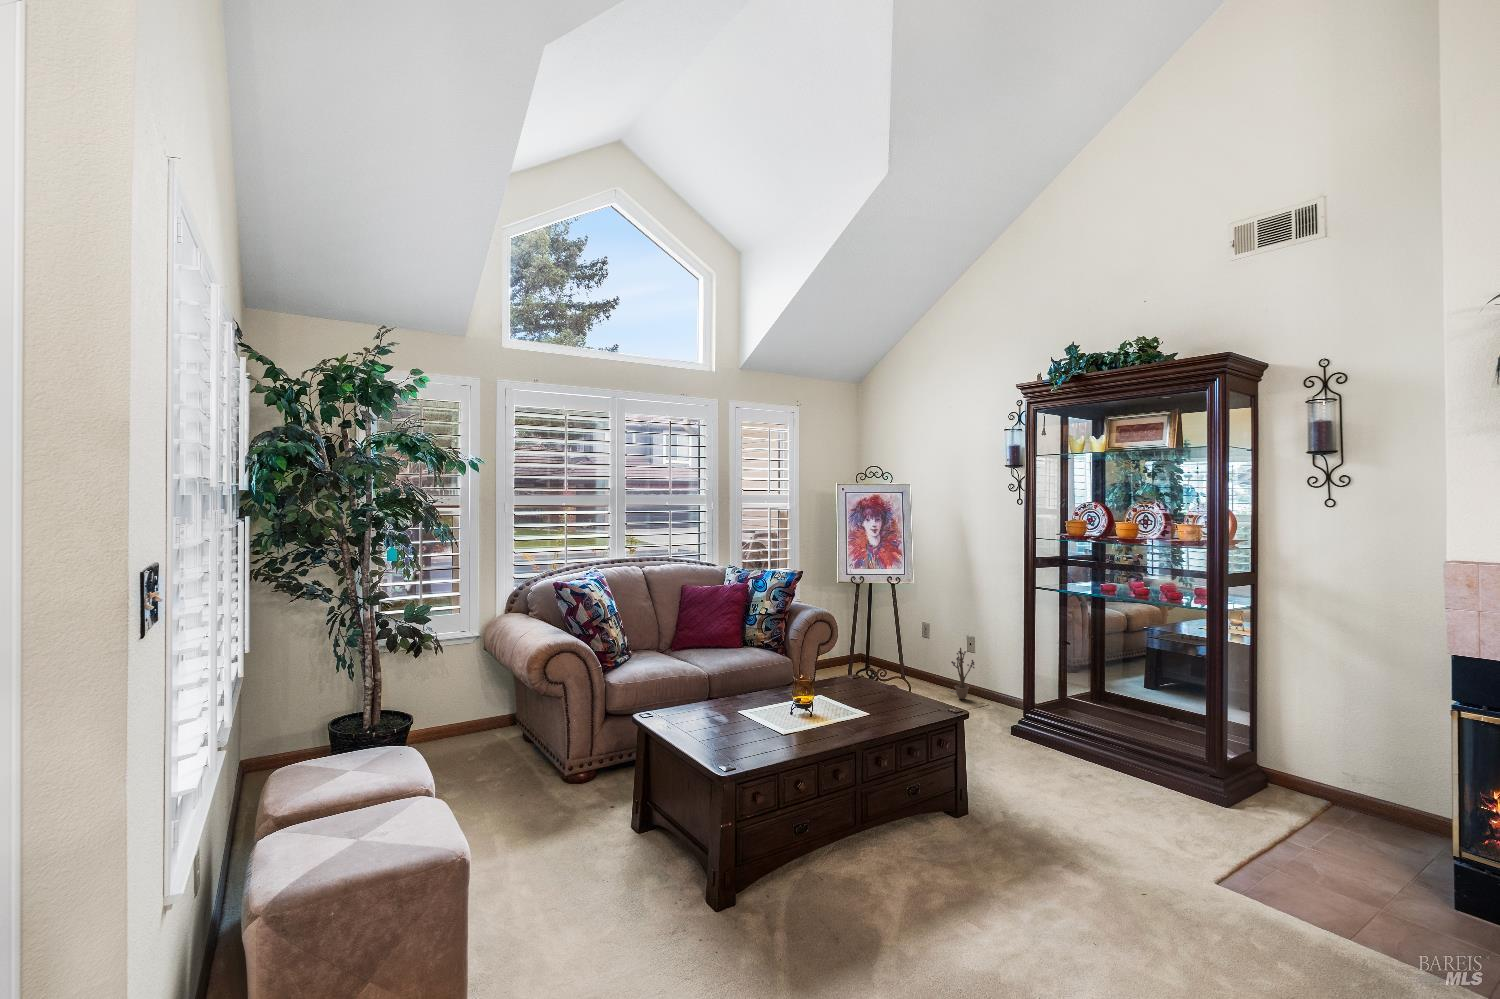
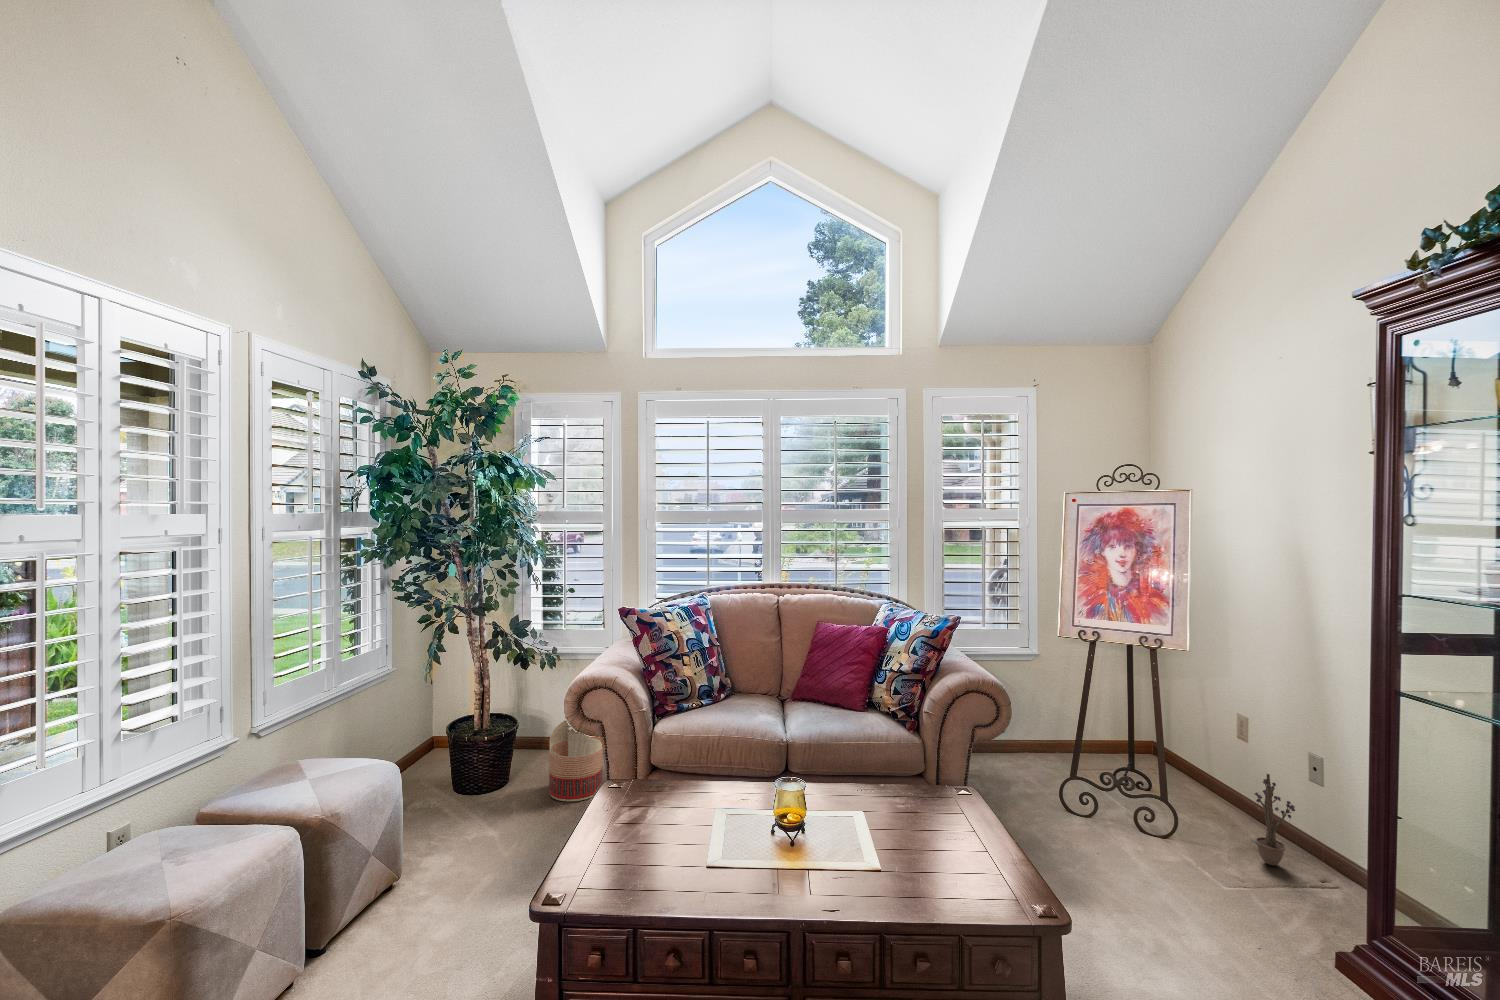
basket: none [475,689,526,768] -> present [549,720,603,801]

